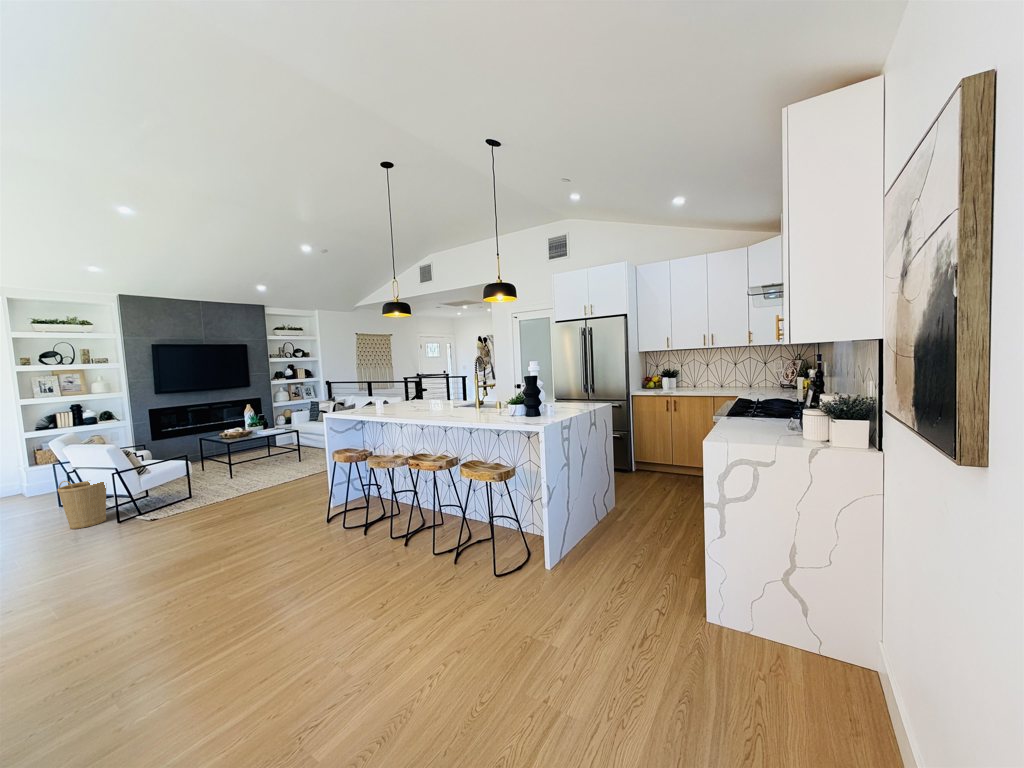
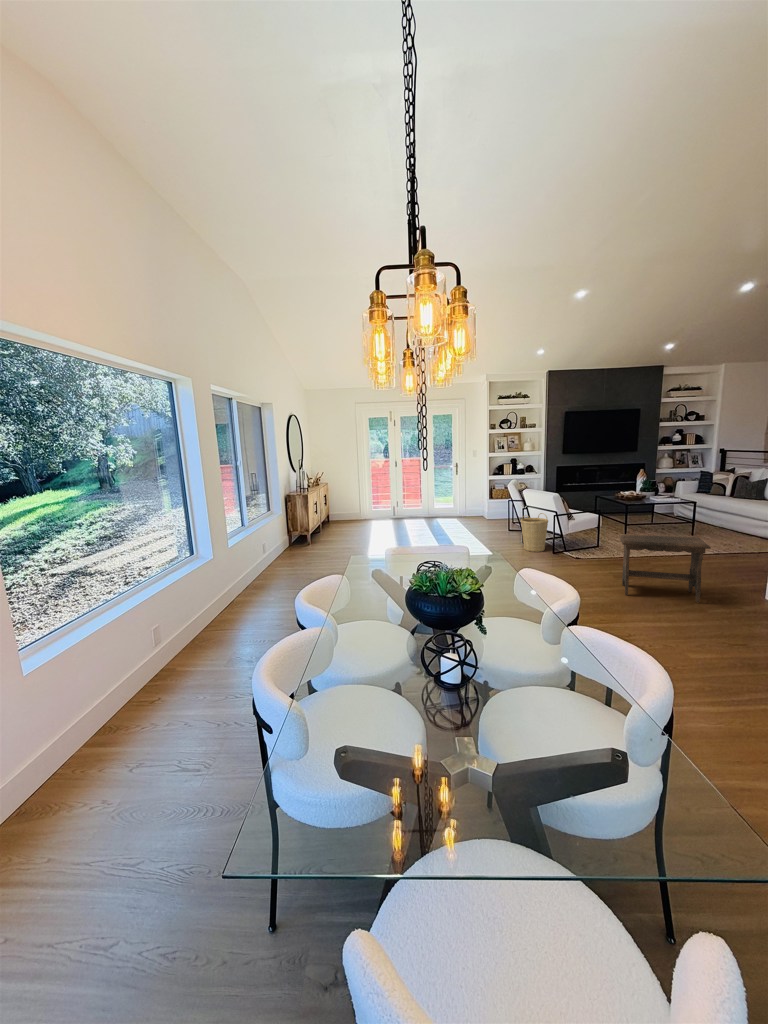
footstool: none [170,466,262,548] -> present [619,534,711,602]

